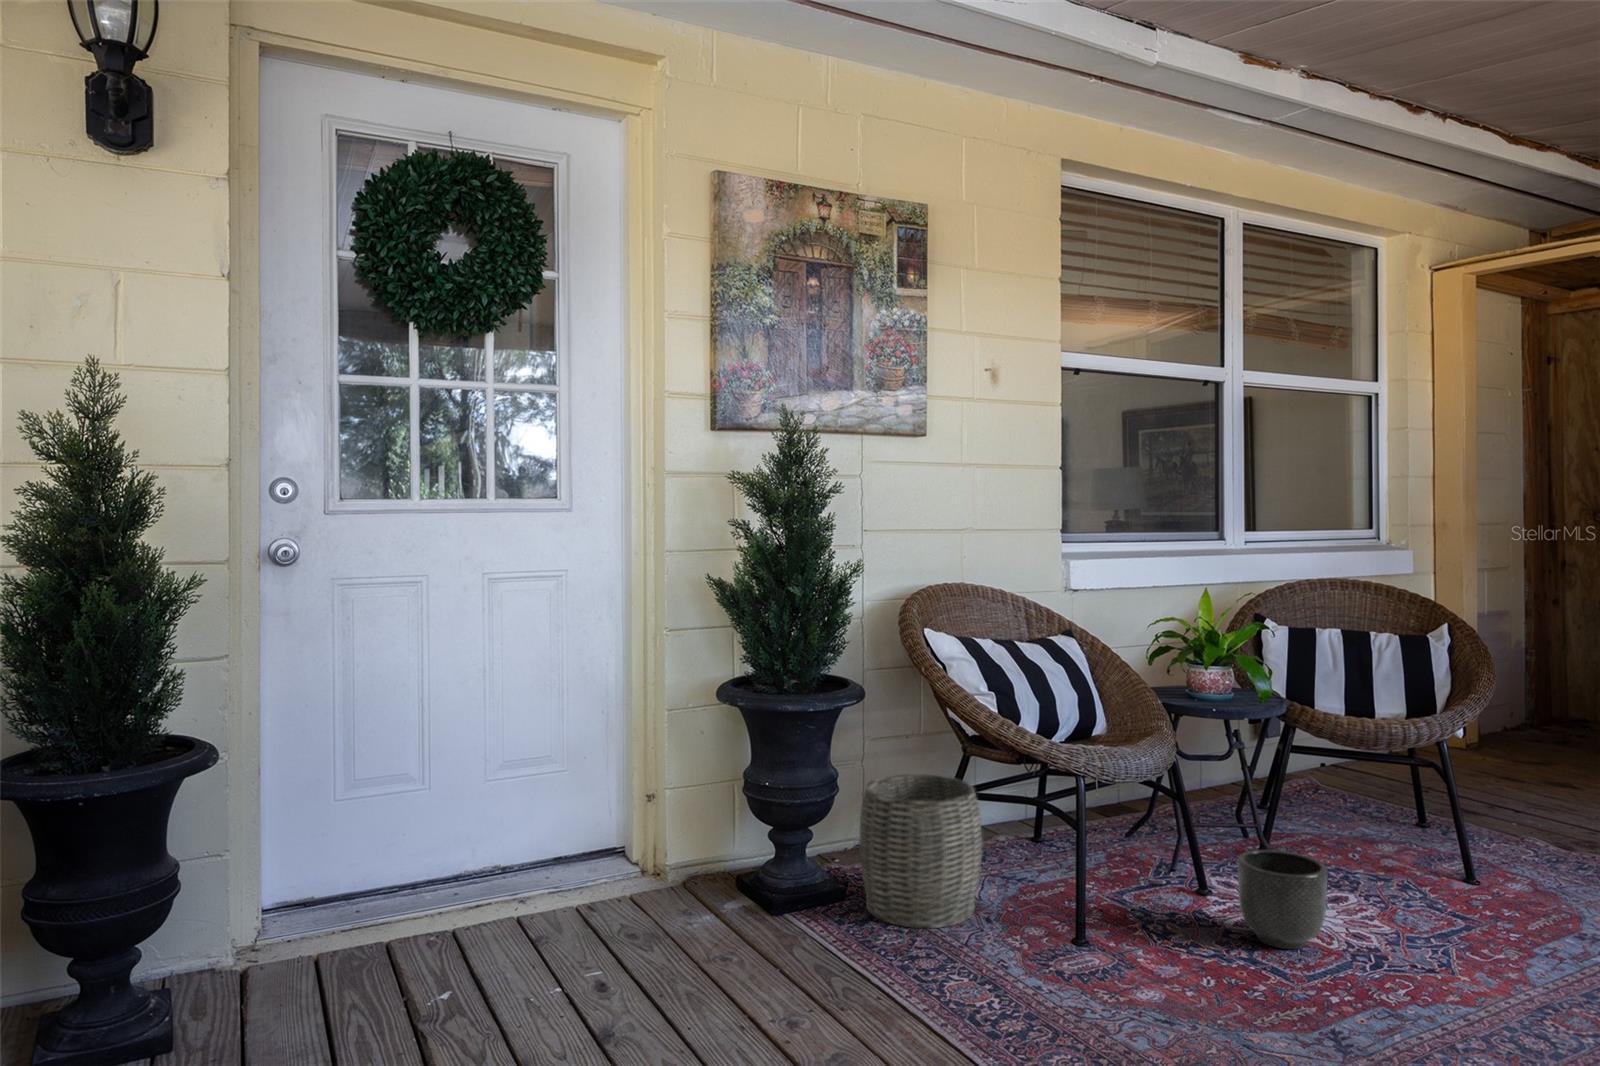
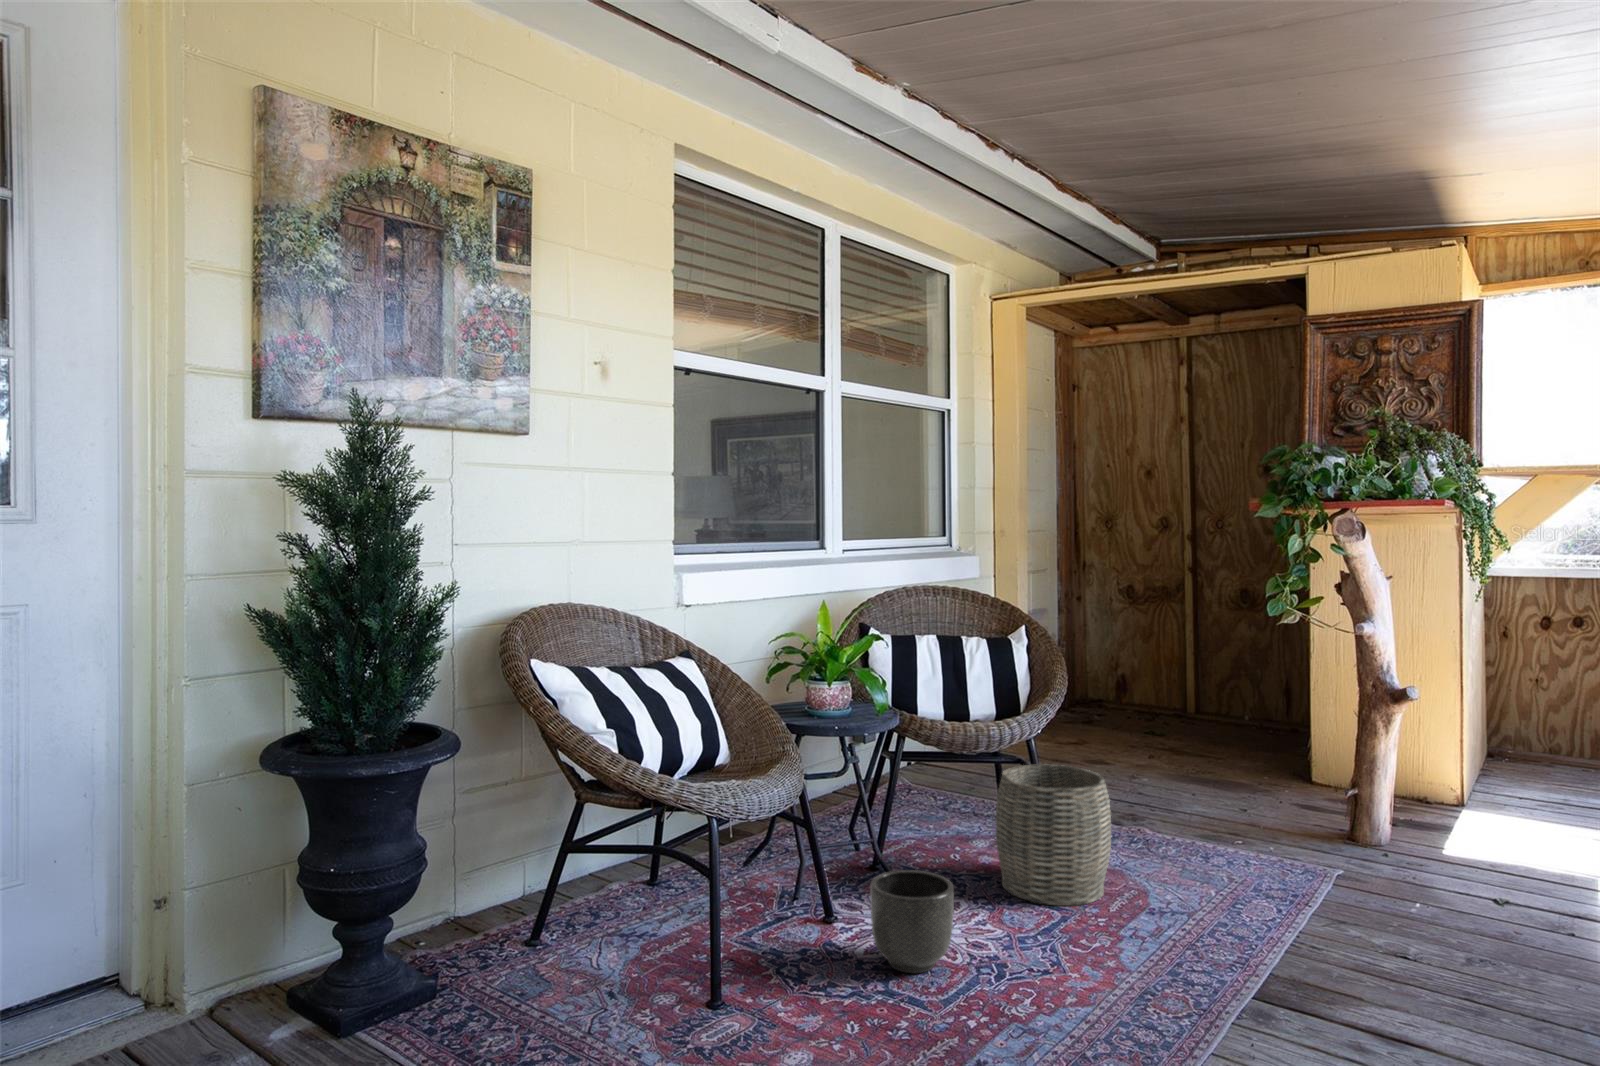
woven basket: present [859,774,982,928] -> present [996,764,1111,906]

